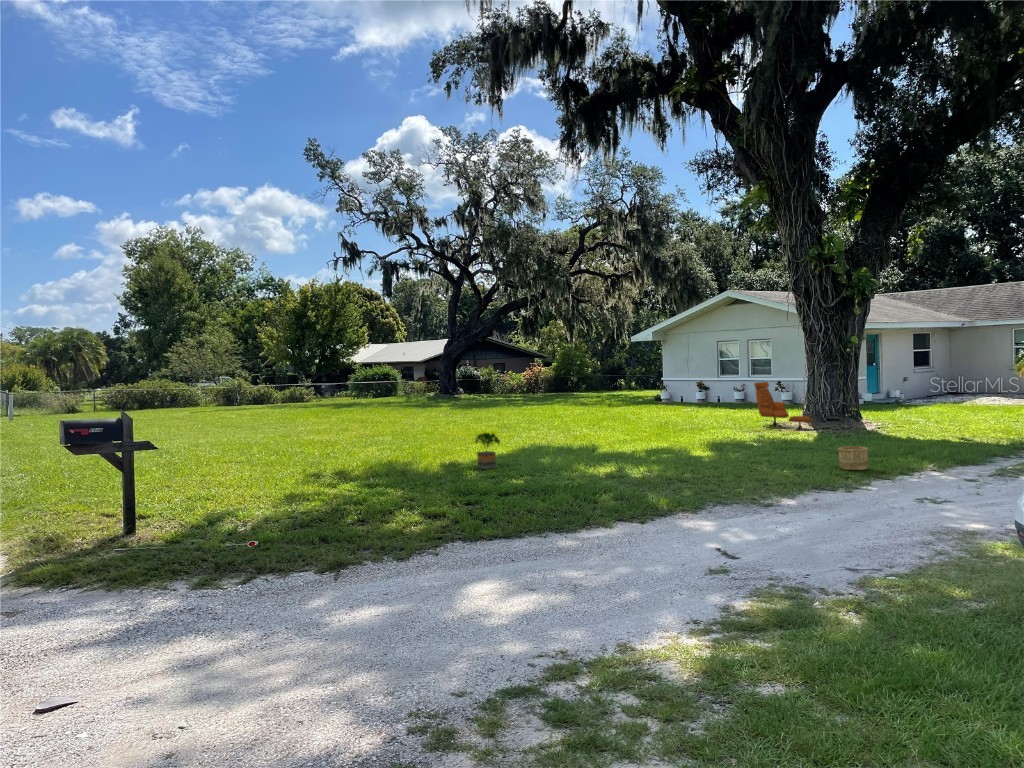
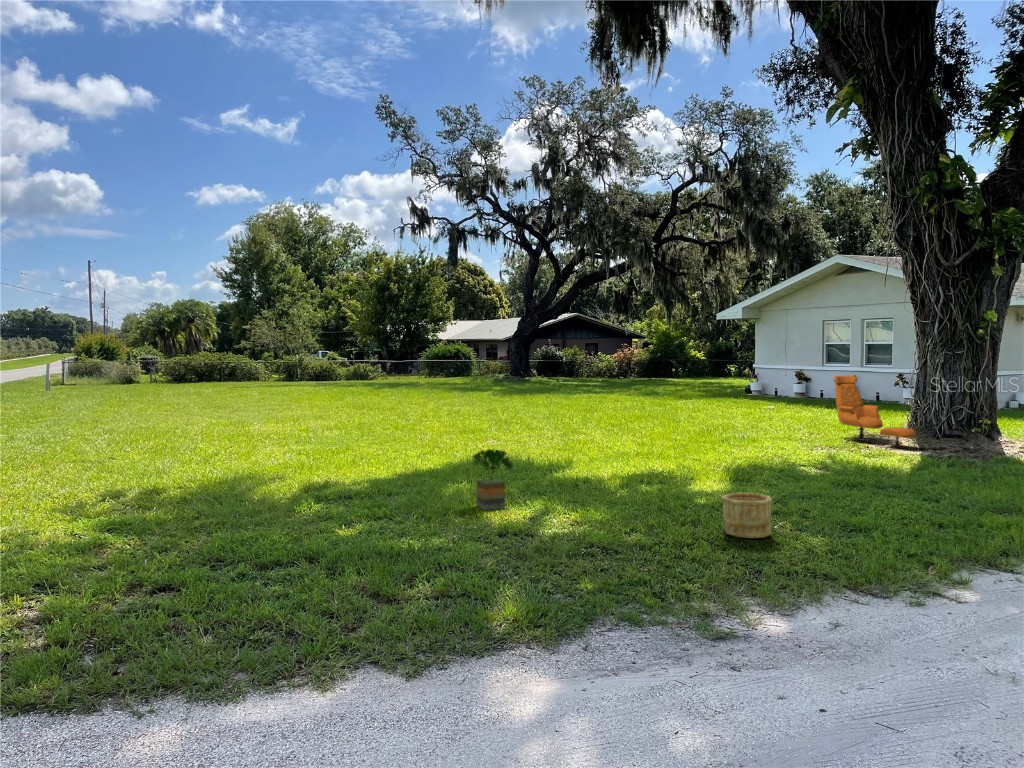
potted tree: present [475,433,500,469] -> present [472,449,513,510]
wooden bucket: present [838,446,868,470] -> present [722,492,772,538]

